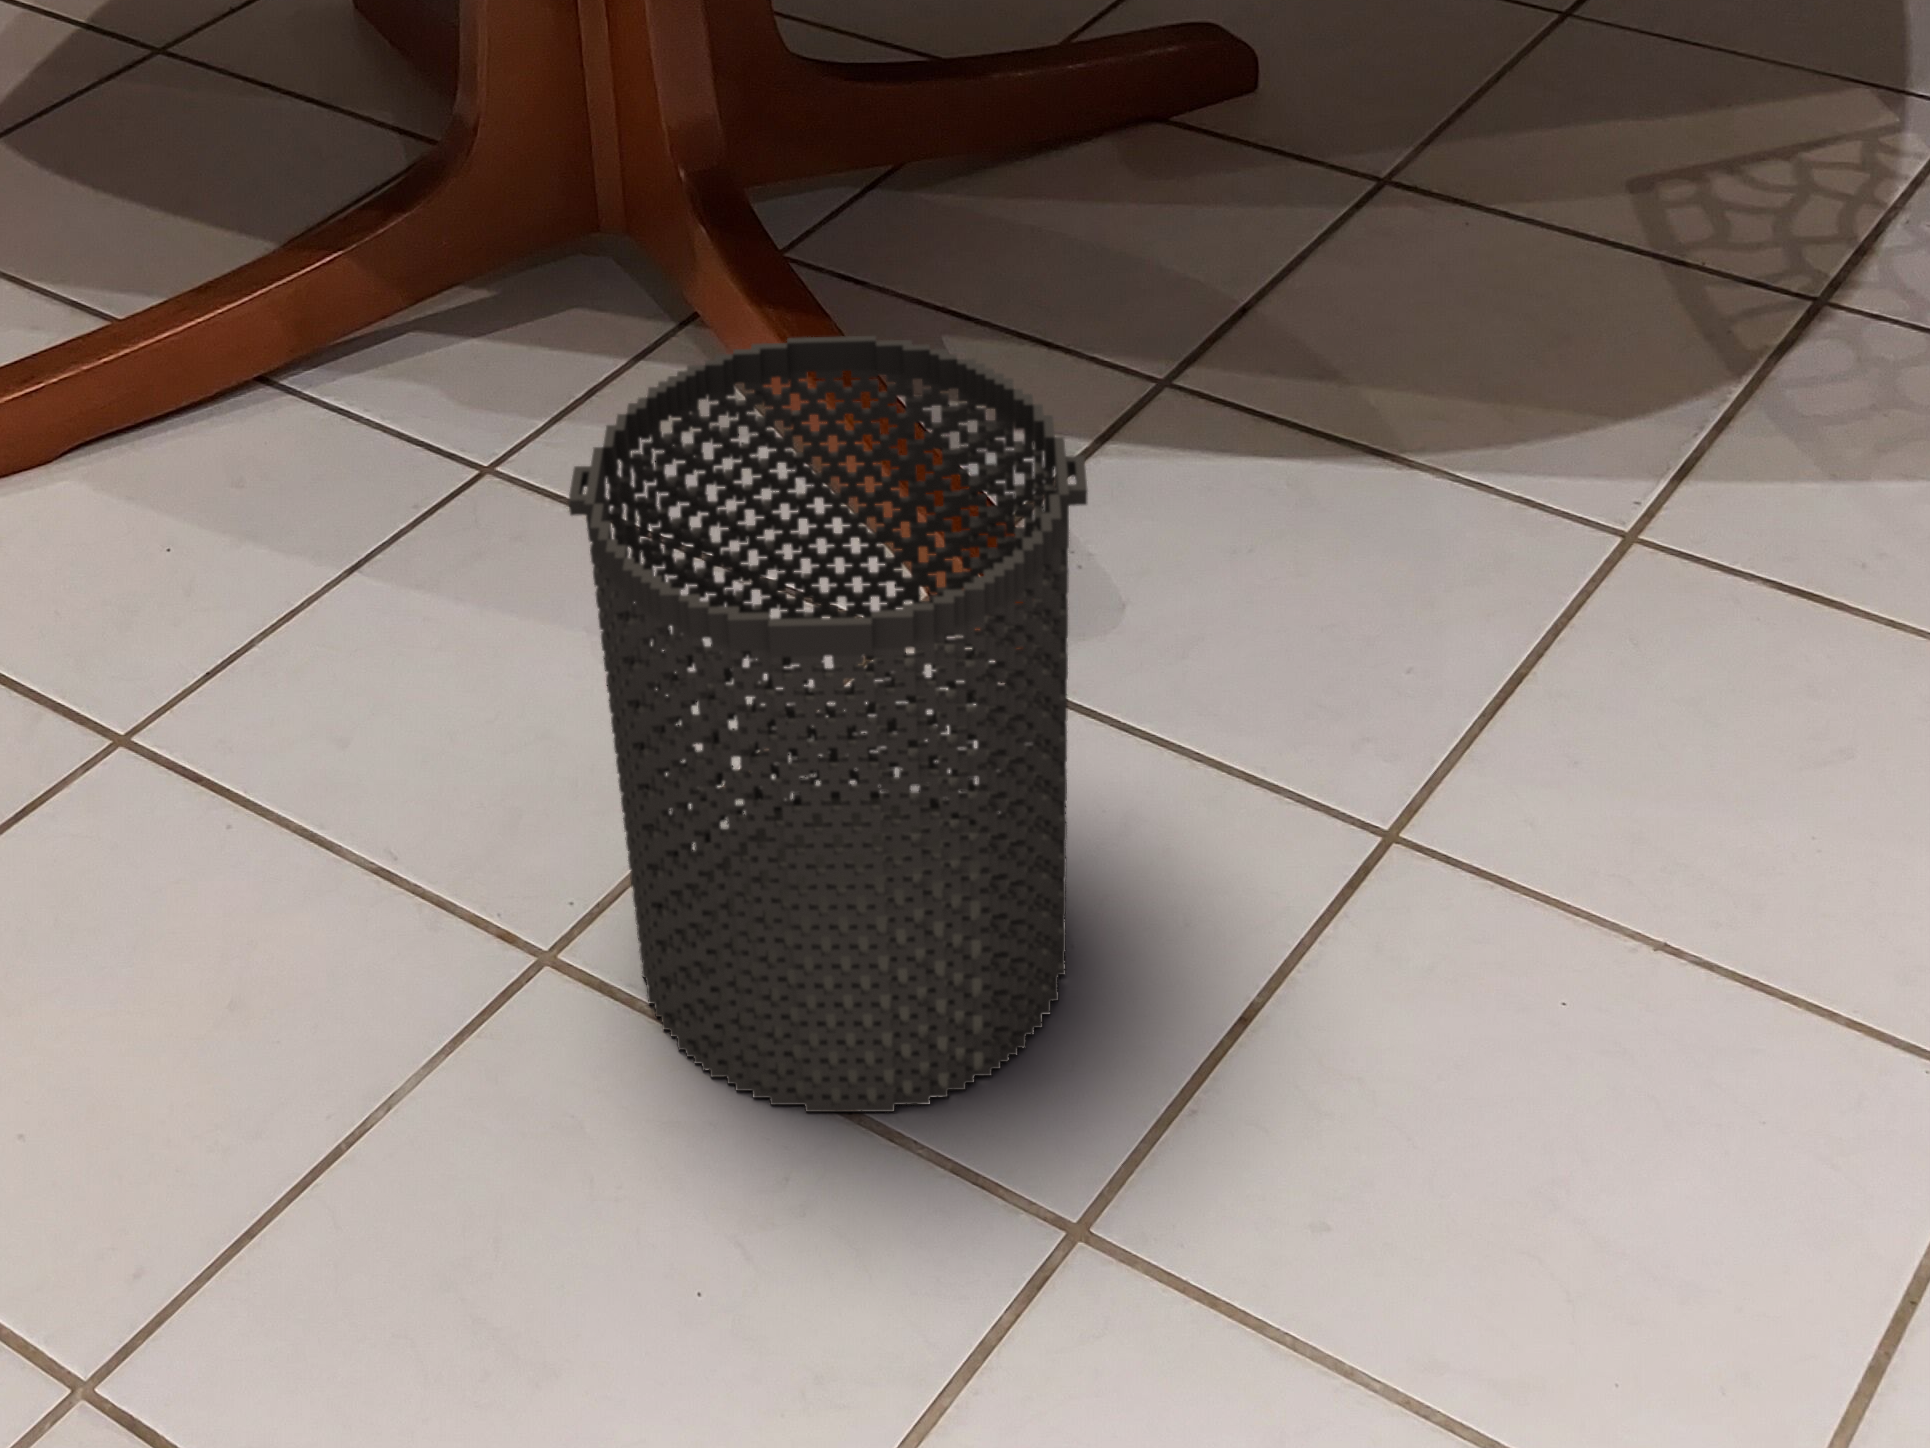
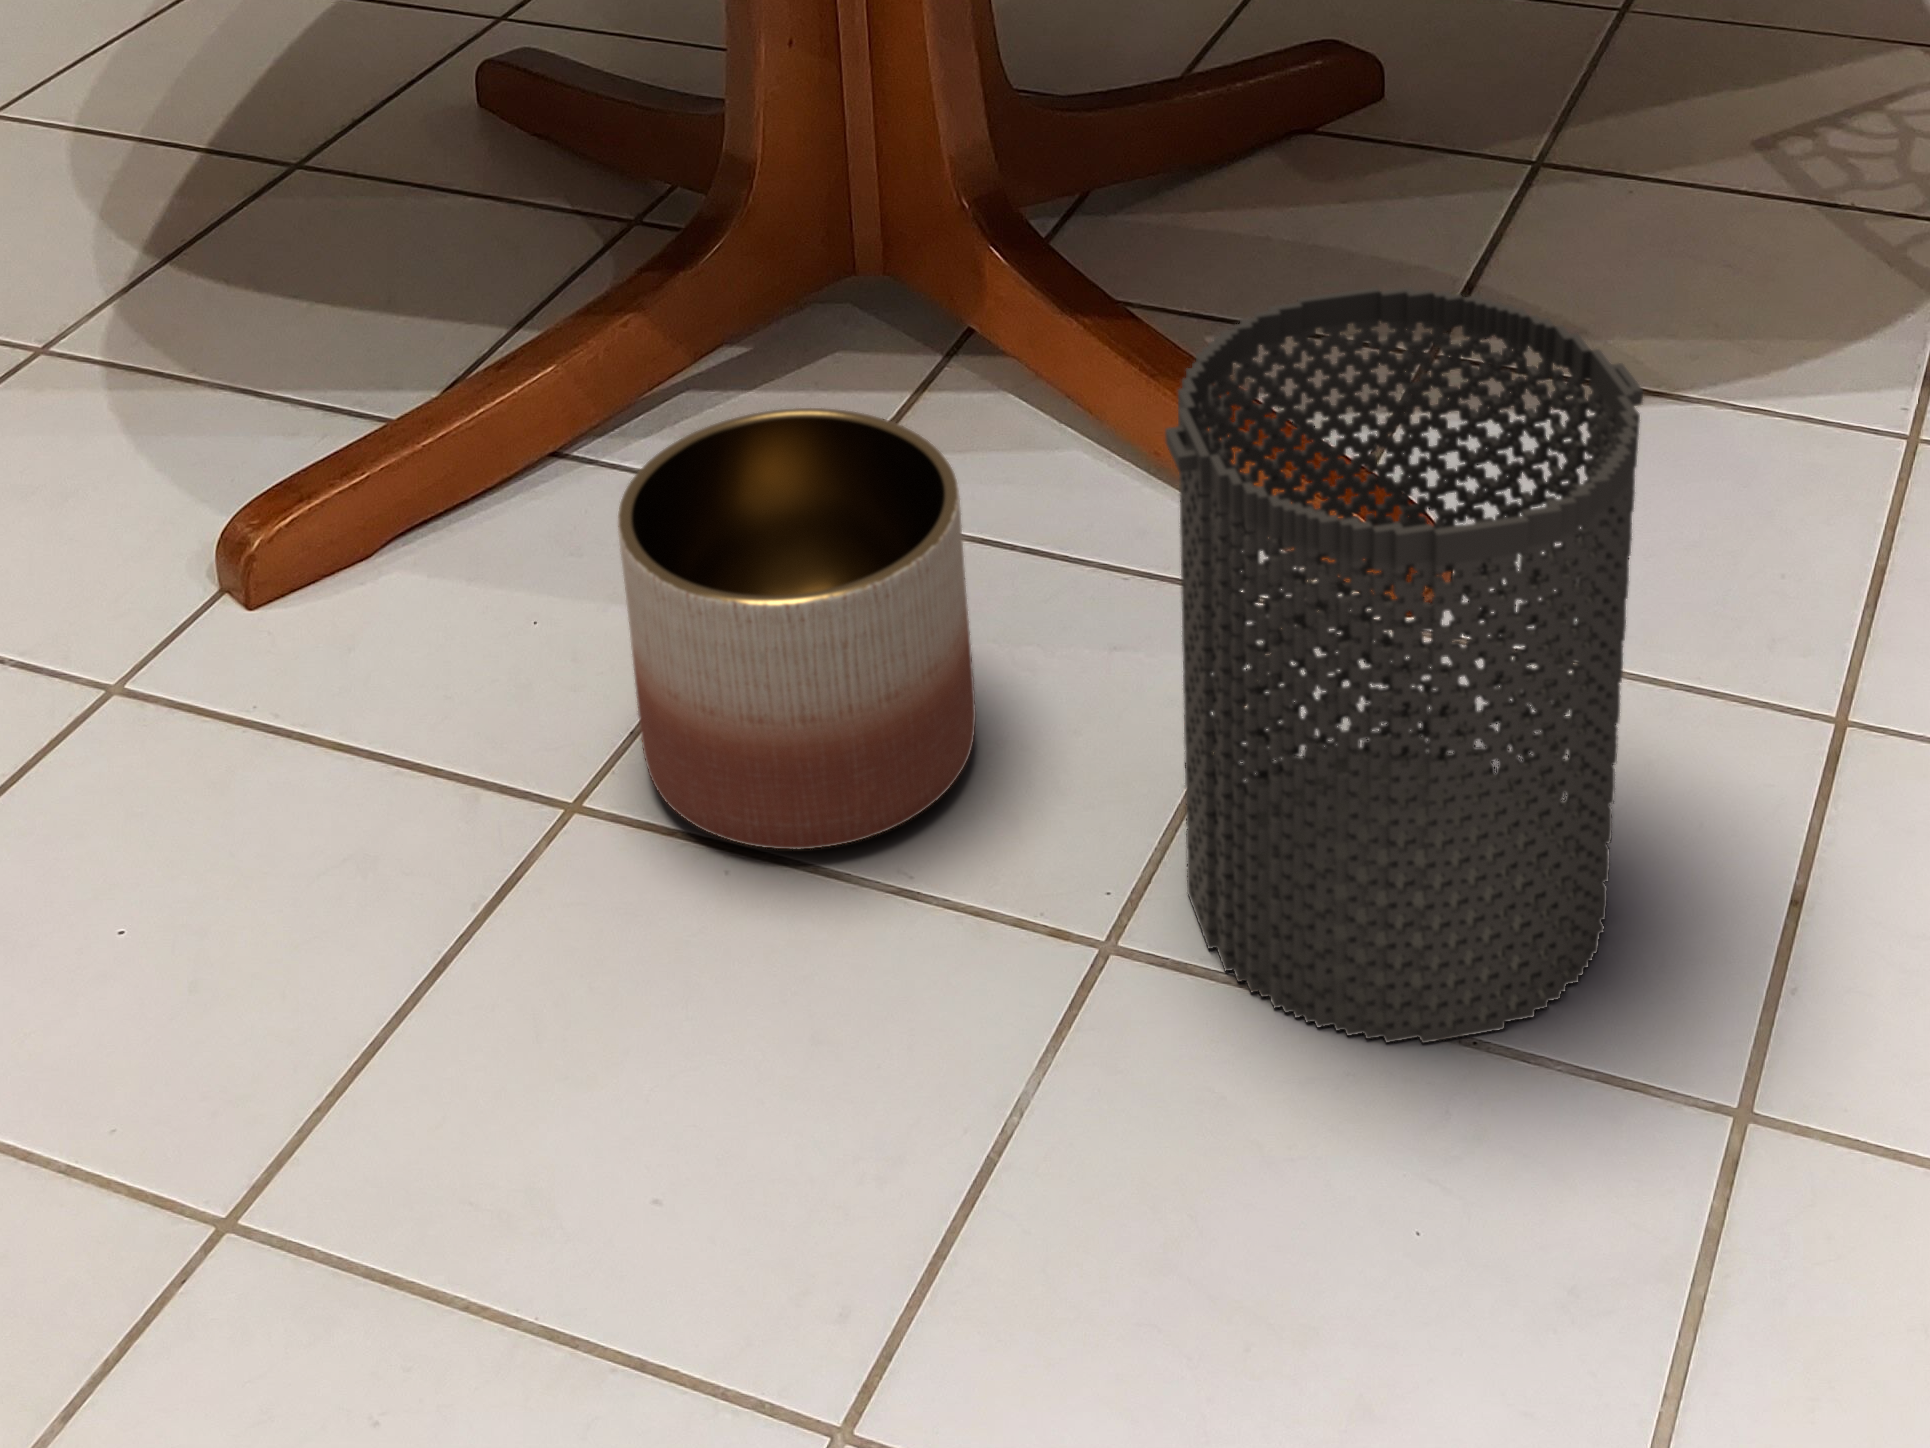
planter: none [139,375,522,815] -> present [618,408,976,849]

